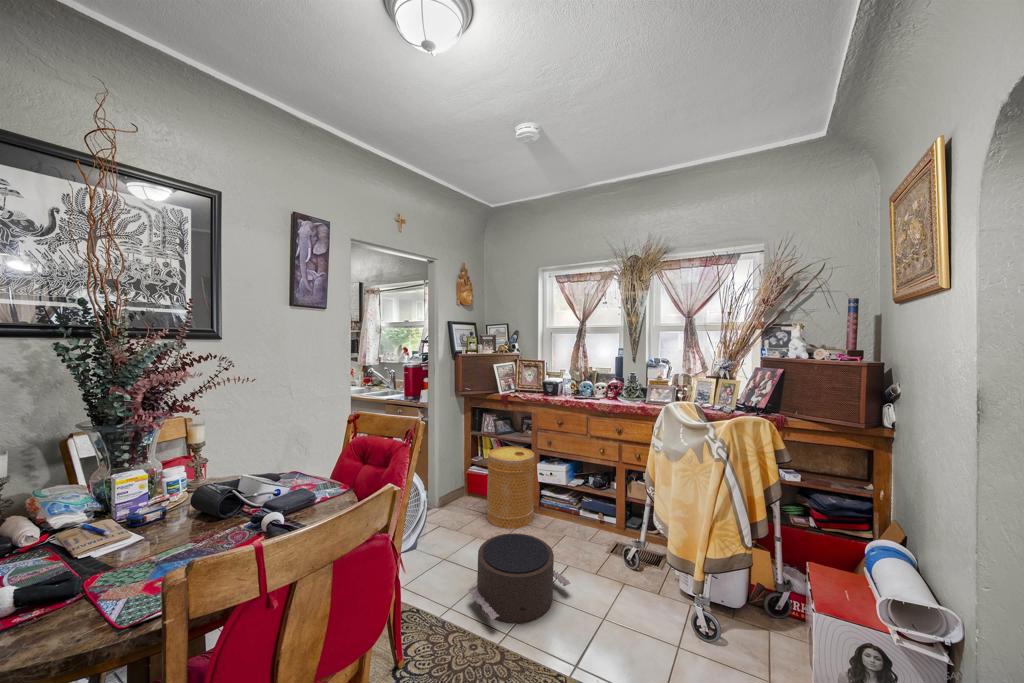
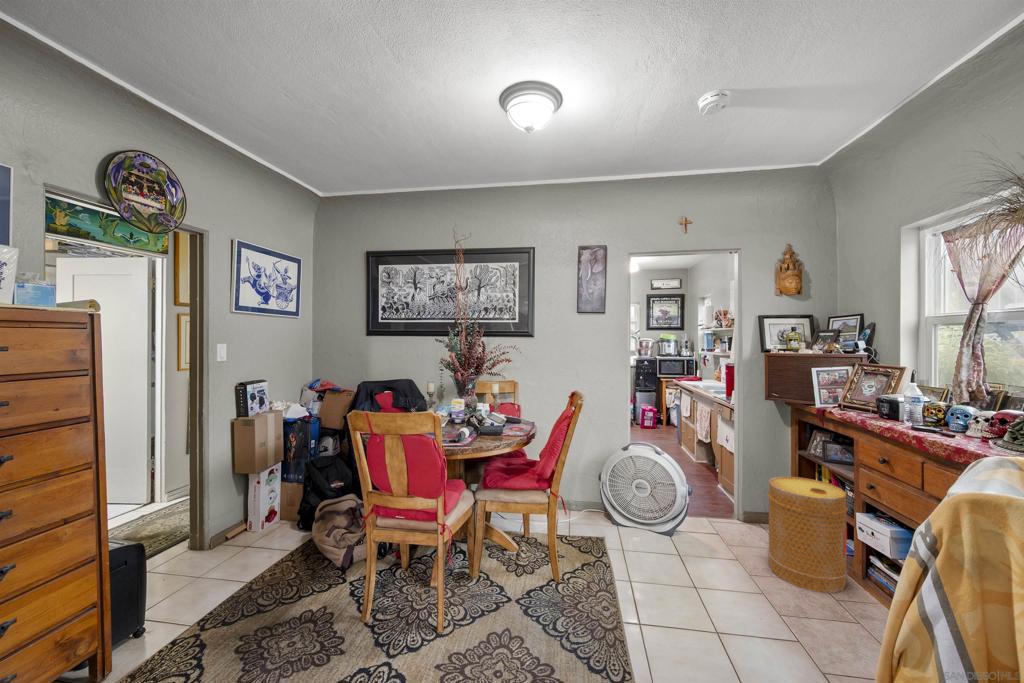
pouf: present [468,533,570,623] -> none [629,547,751,647]

